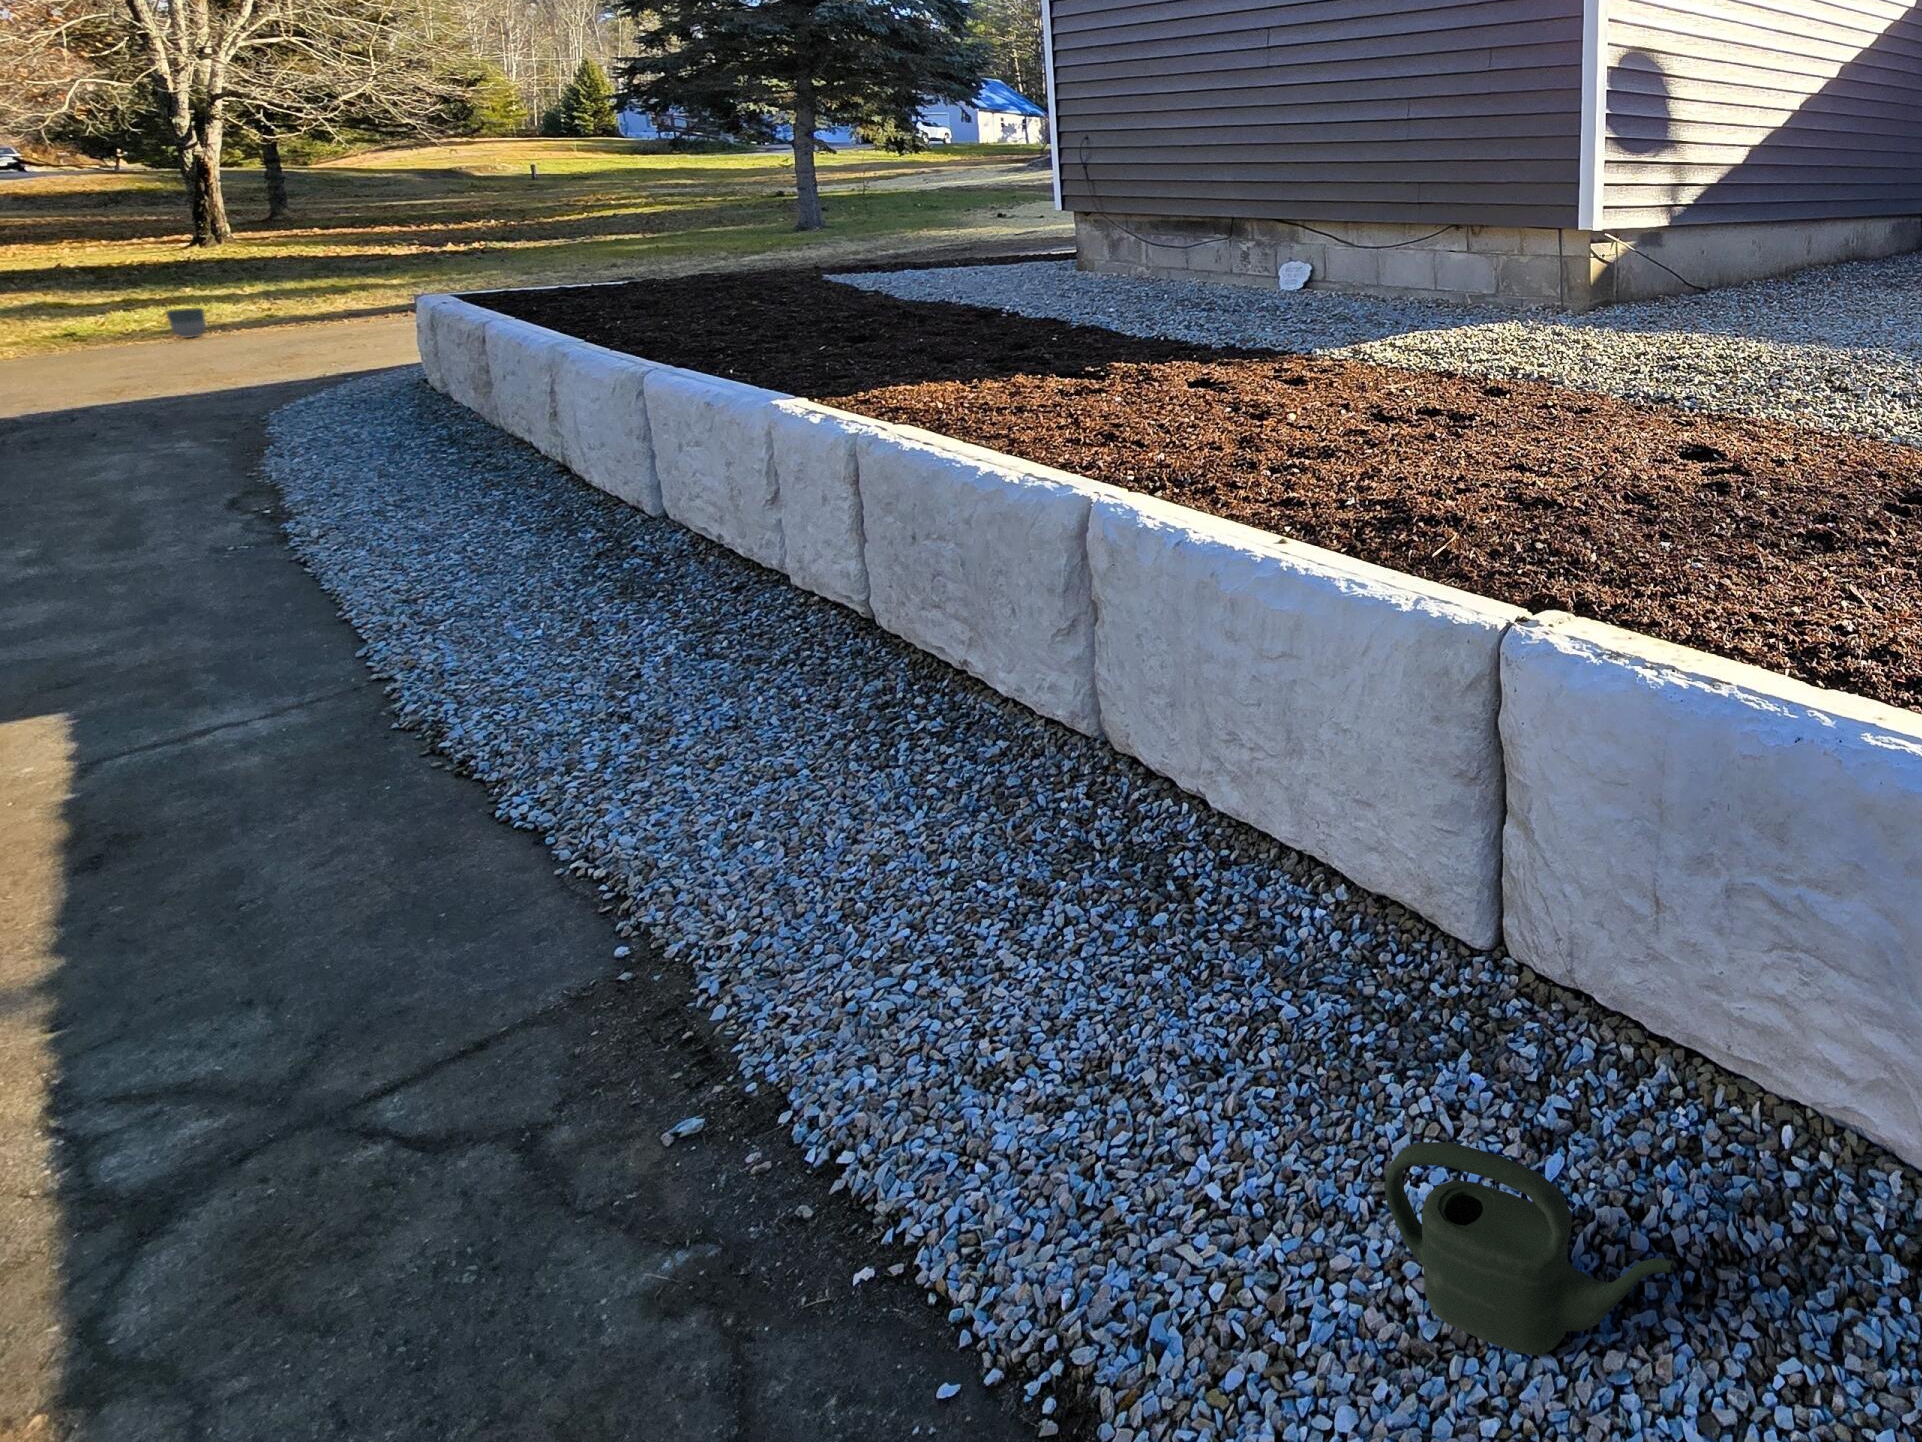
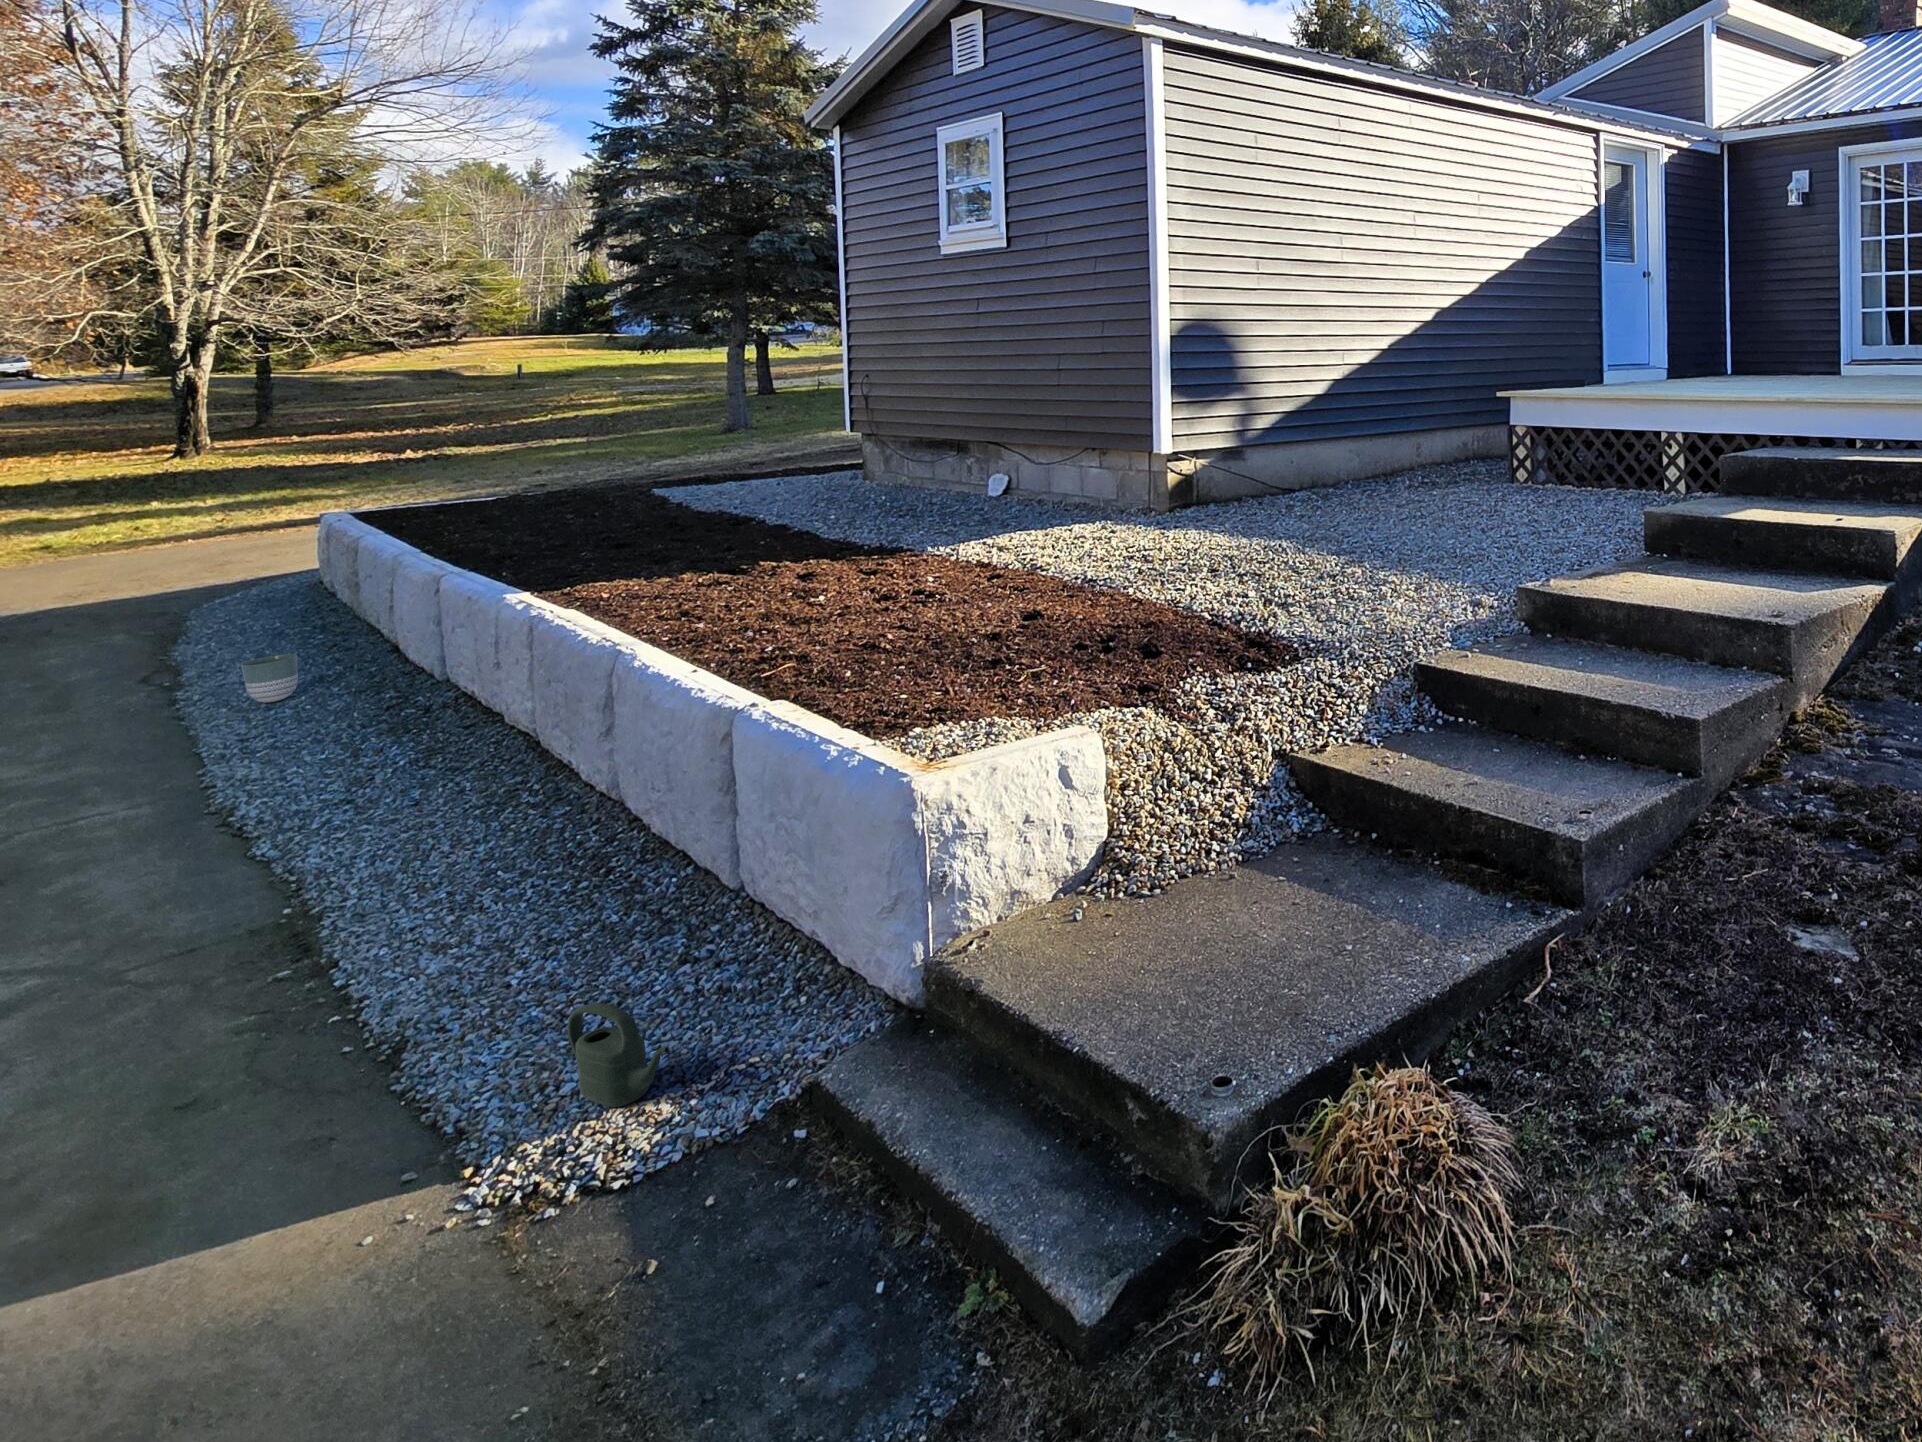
planter: present [166,308,206,338] -> present [241,654,298,702]

